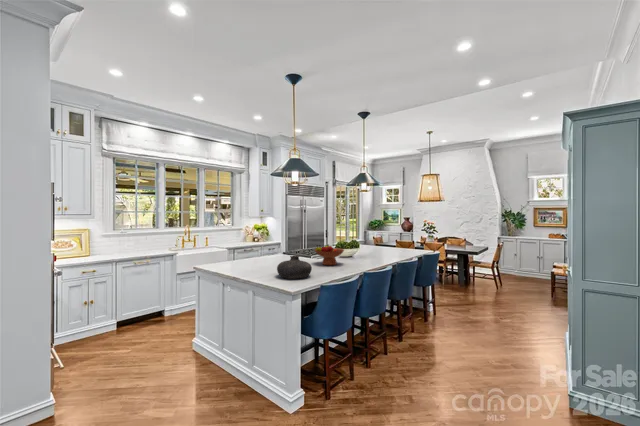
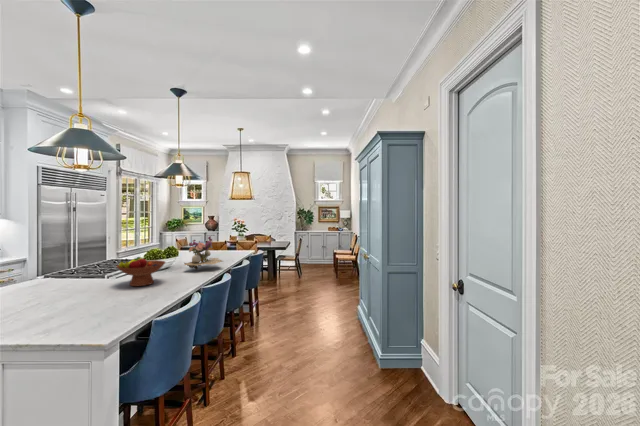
flower arrangement: none [360,233,392,260] -> present [184,236,222,269]
vase: present [277,255,312,279] -> none [53,282,124,325]

